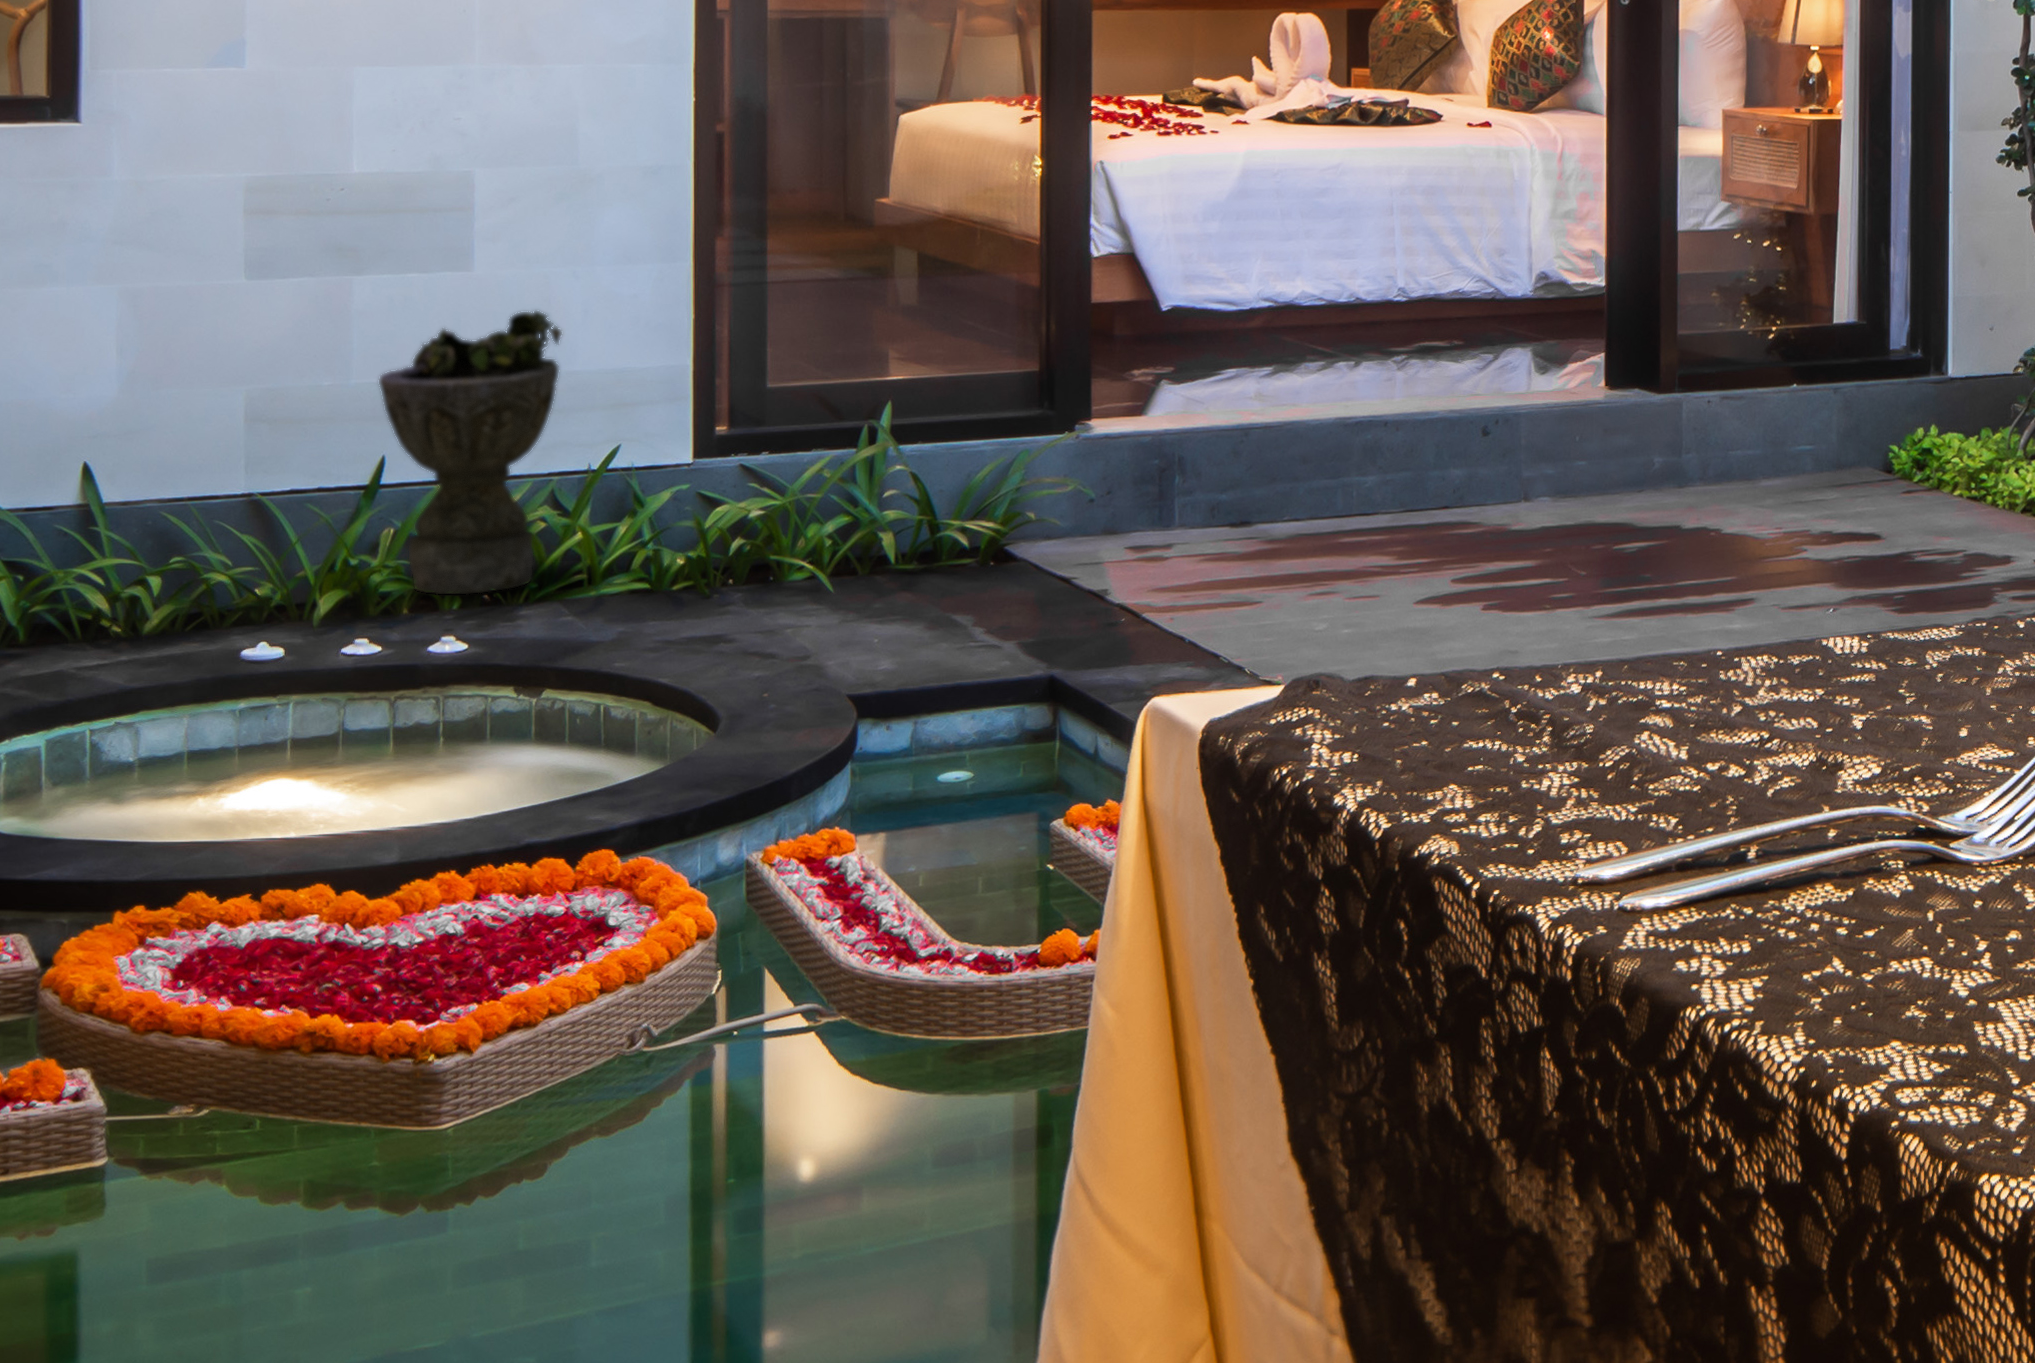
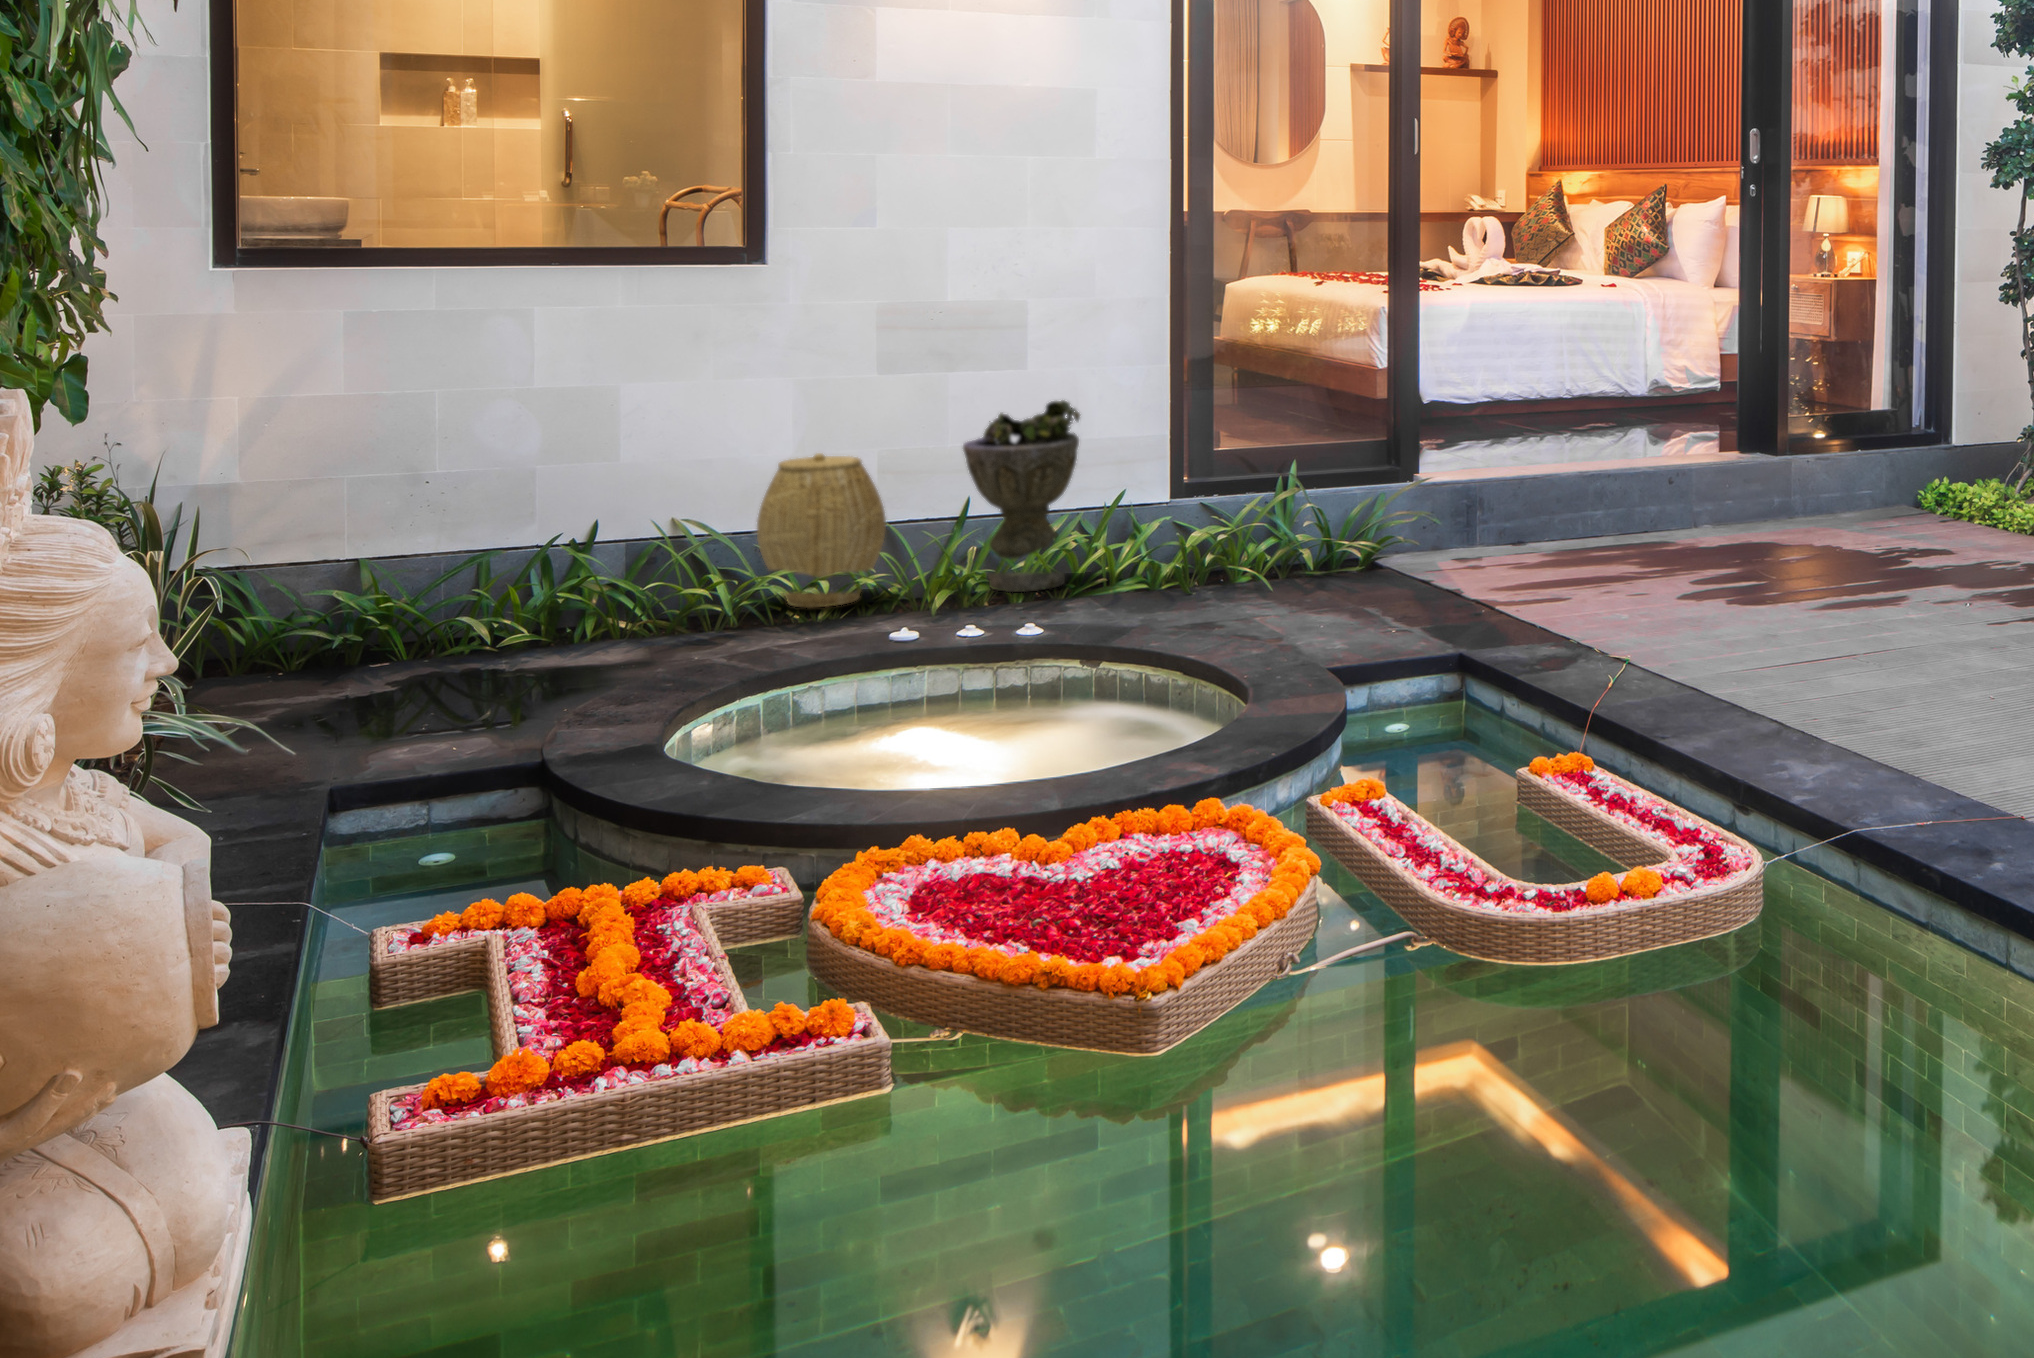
woven basket: none [56,389,255,617] -> present [757,453,886,608]

